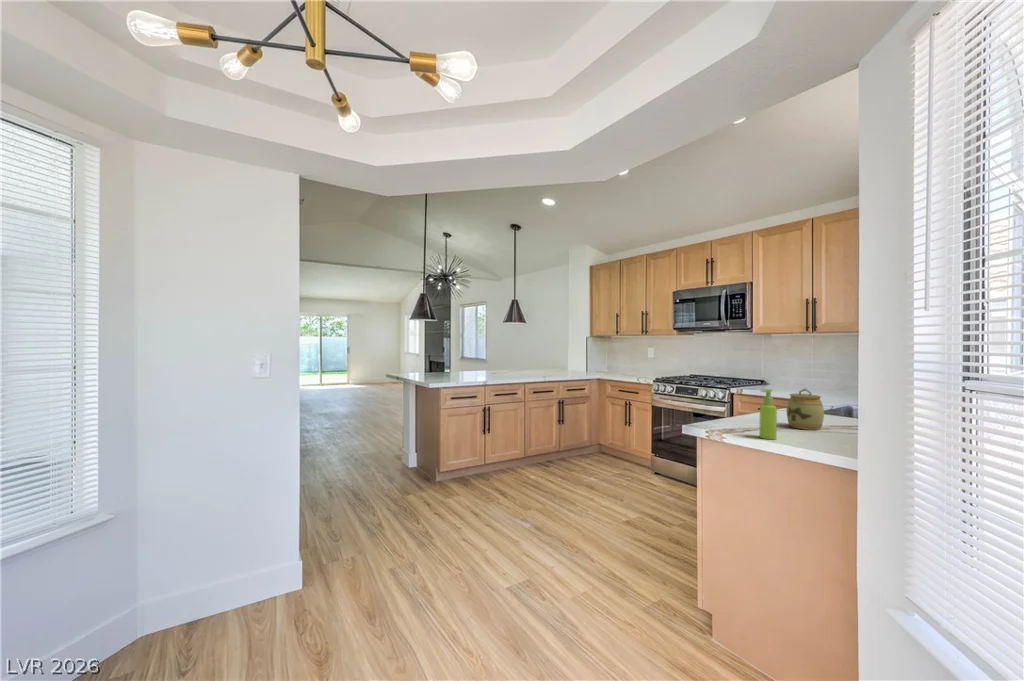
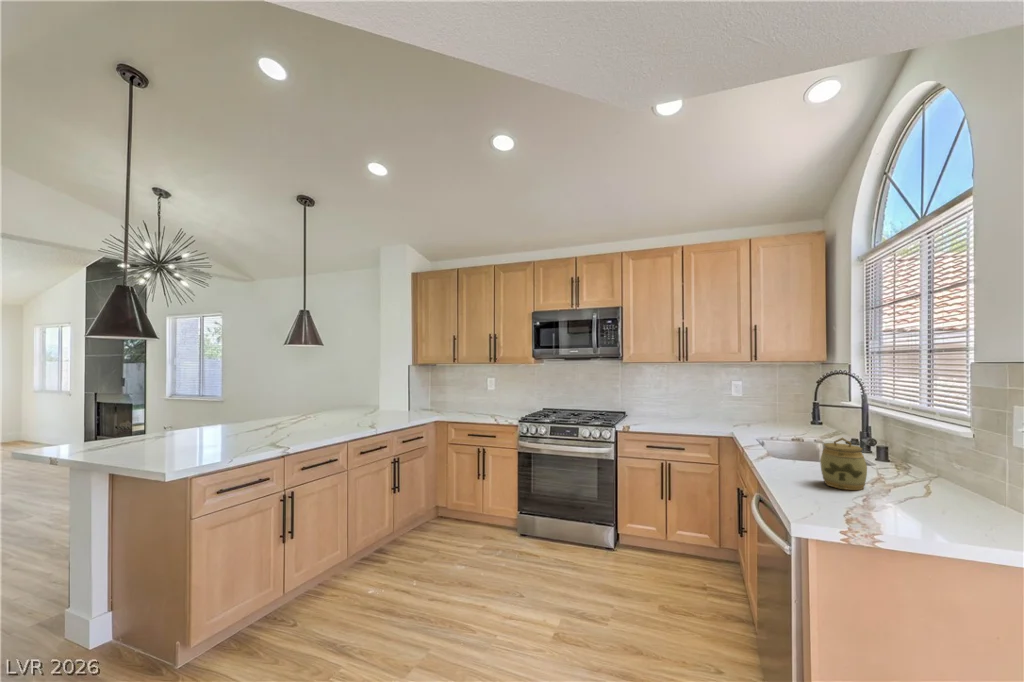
soap dispenser: present [760,389,777,439] -> none [872,451,899,522]

